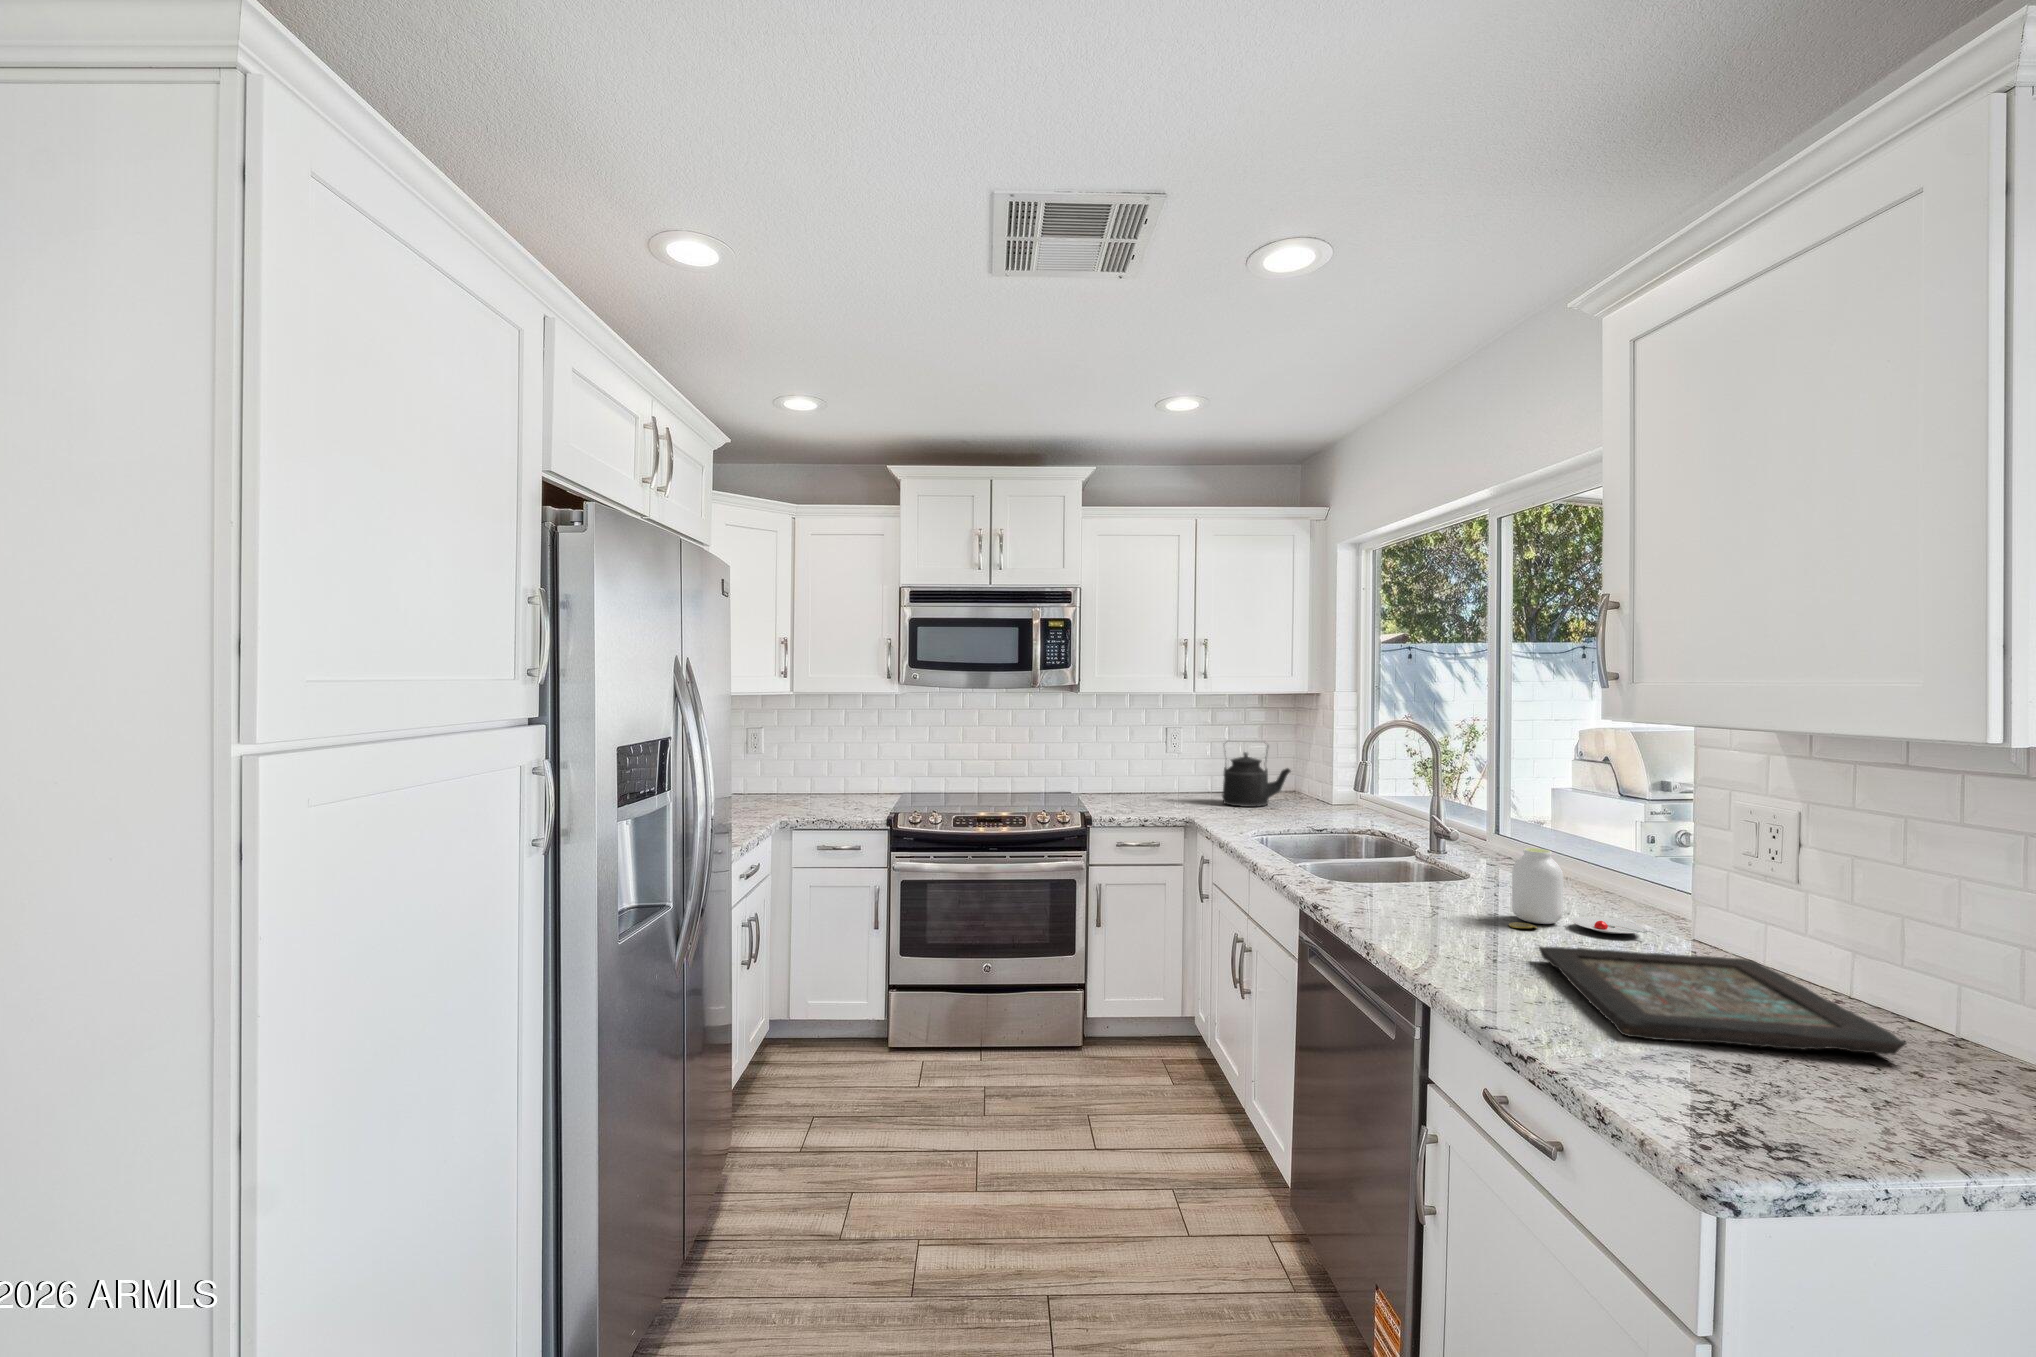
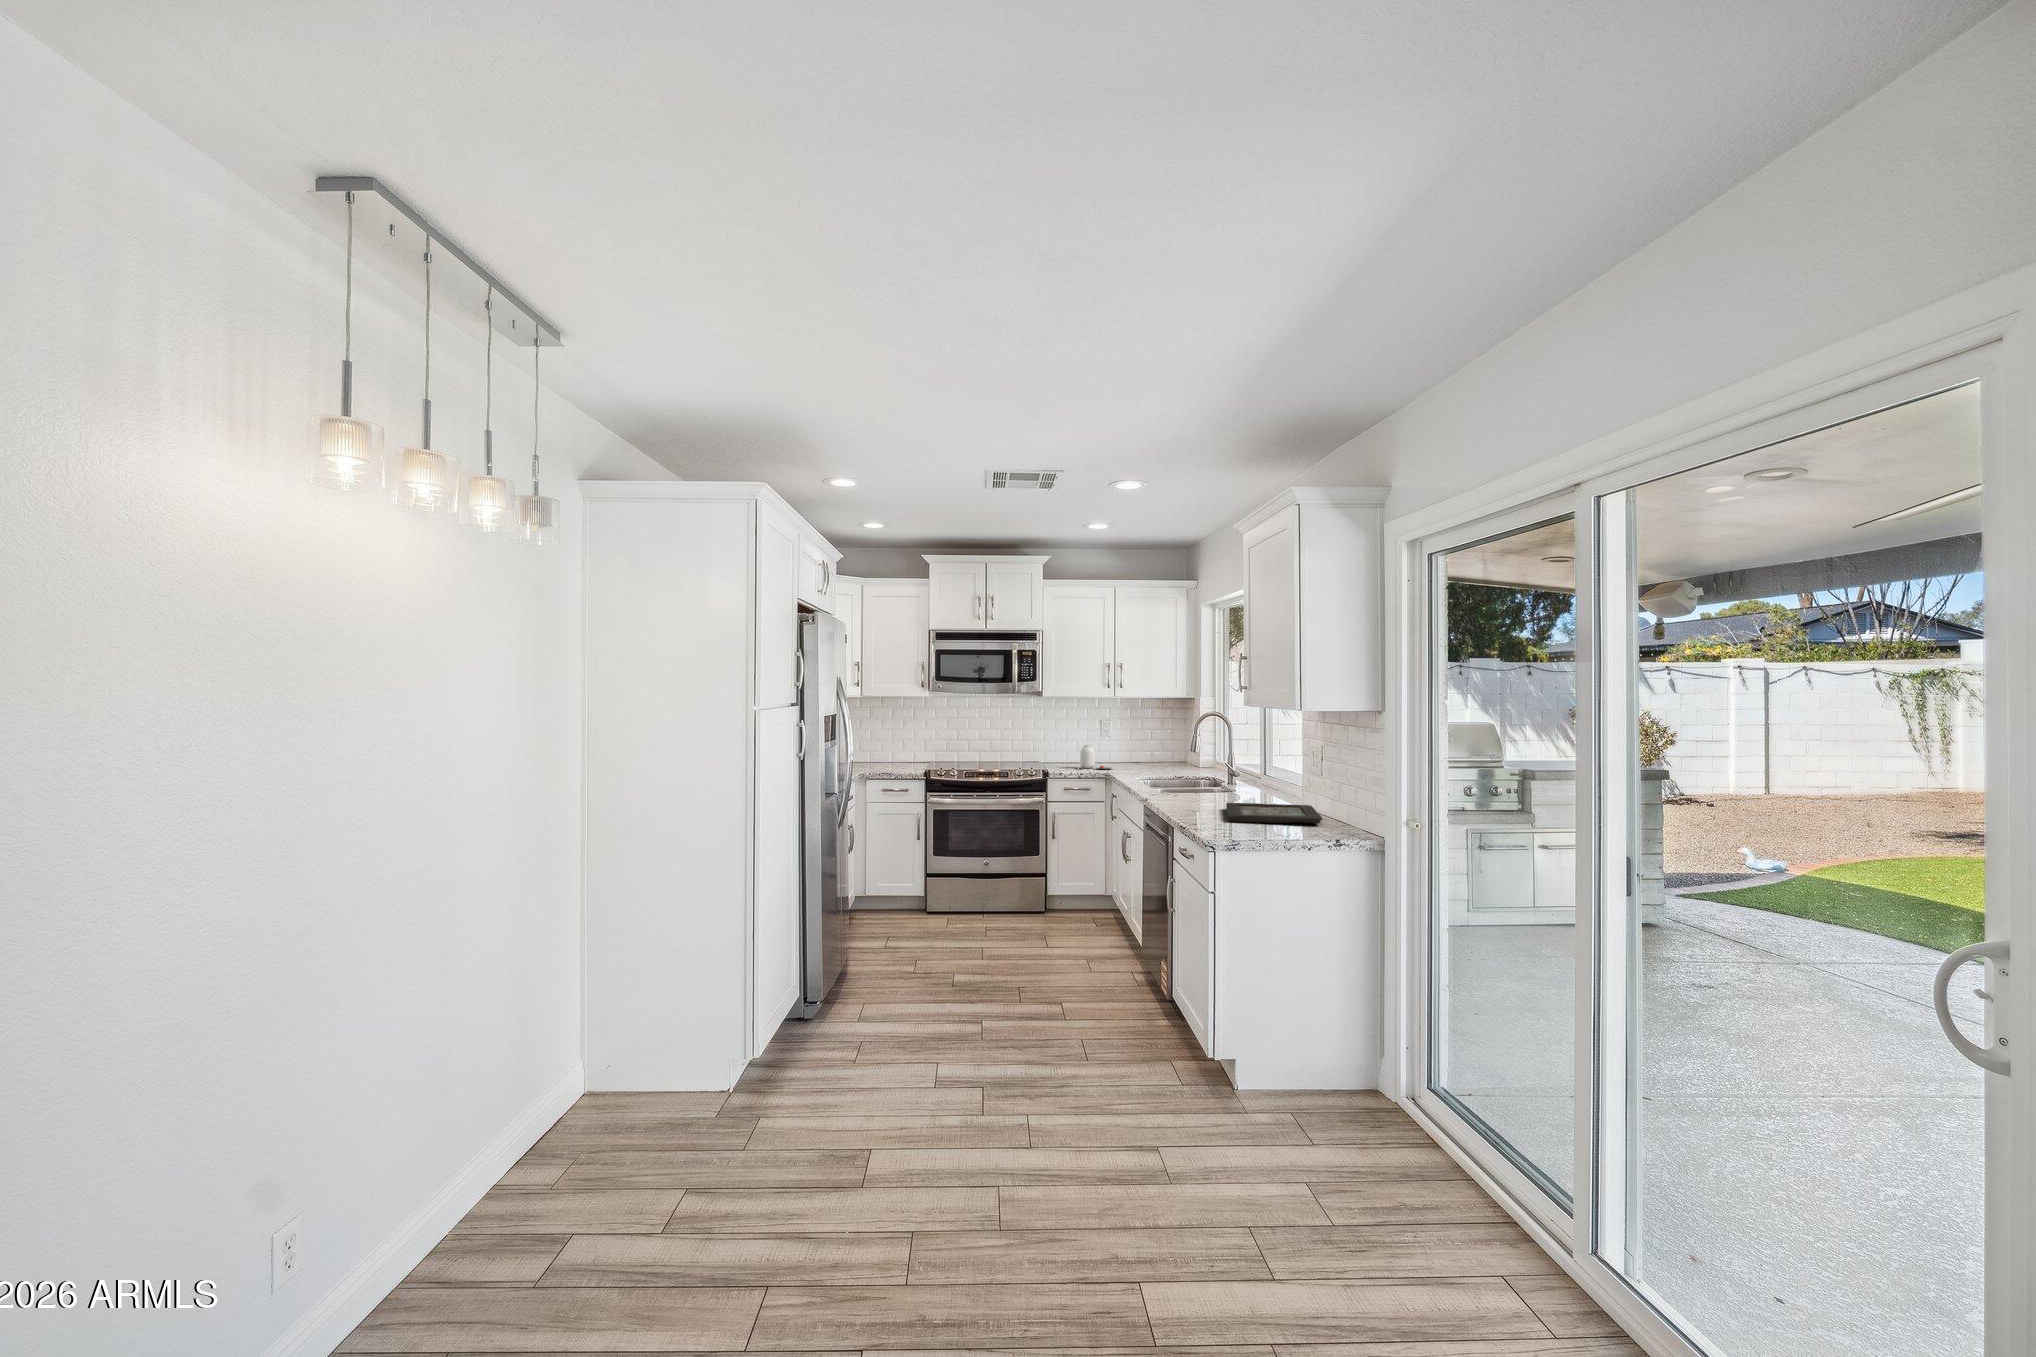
kettle: present [1222,752,1291,807] -> none [1132,727,1175,767]
jar: present [1509,848,1648,934] -> present [1080,745,1113,769]

